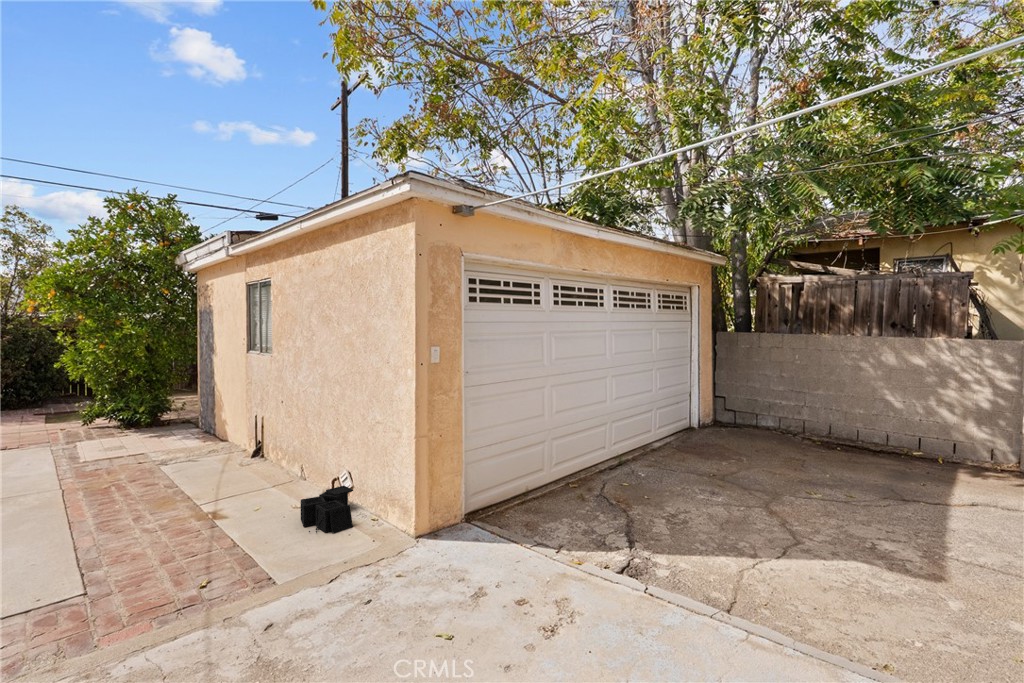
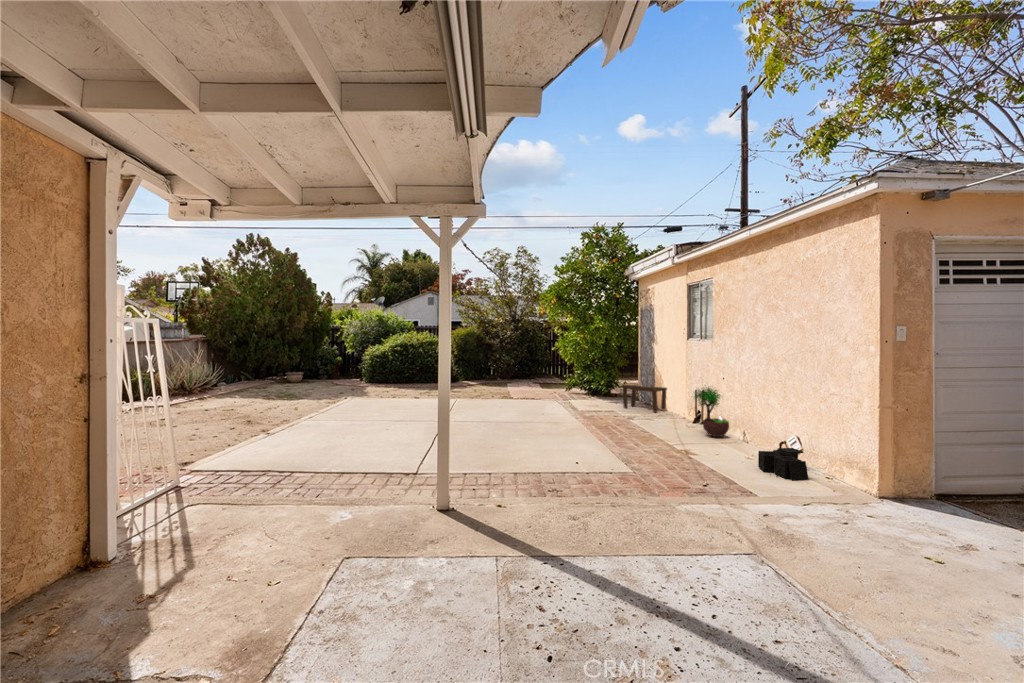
potted tree: none [237,409,287,477] -> present [694,387,729,437]
bench: none [160,412,226,448] -> present [622,385,667,413]

